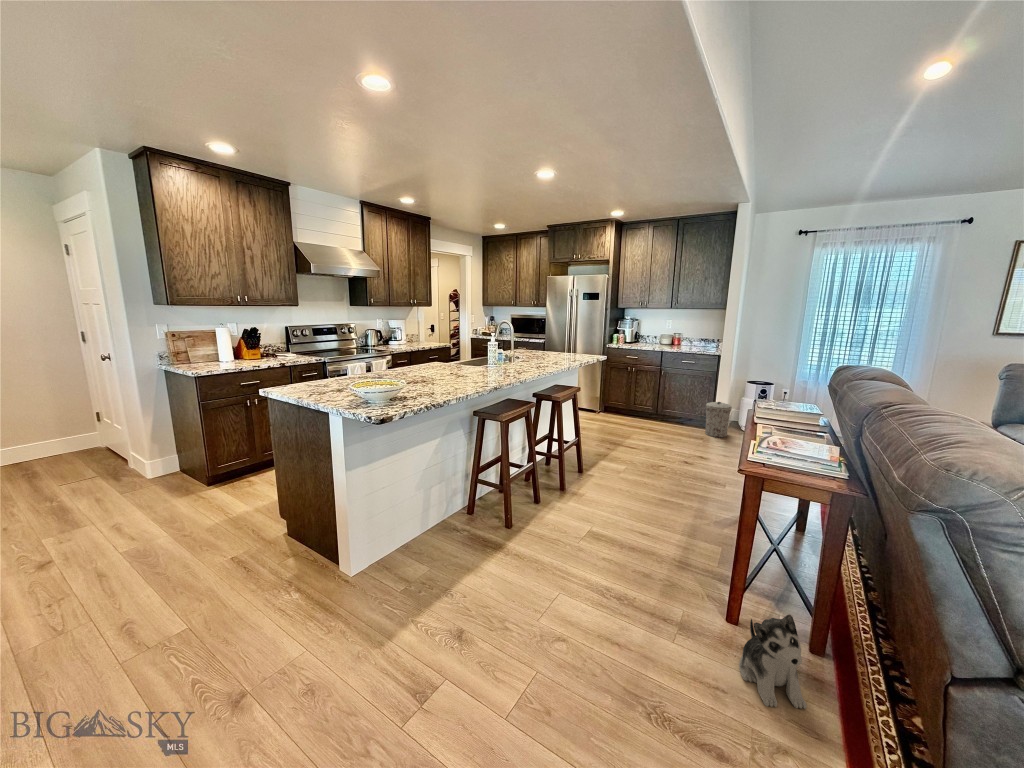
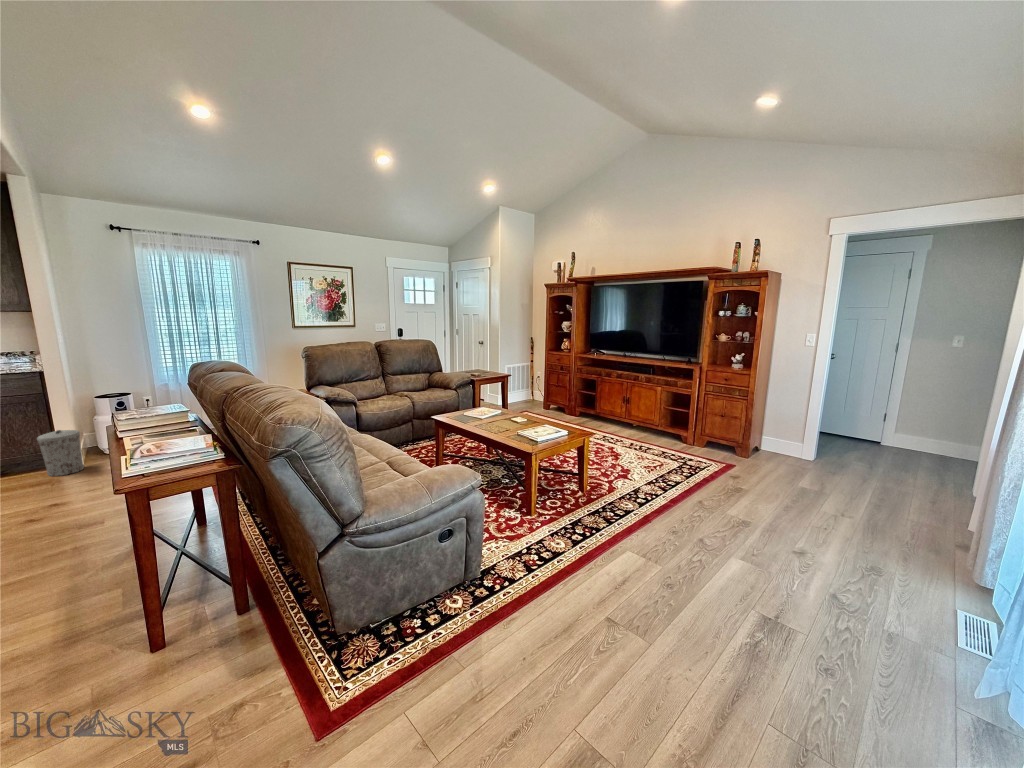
plush toy: present [739,615,807,709] -> none [177,593,247,685]

